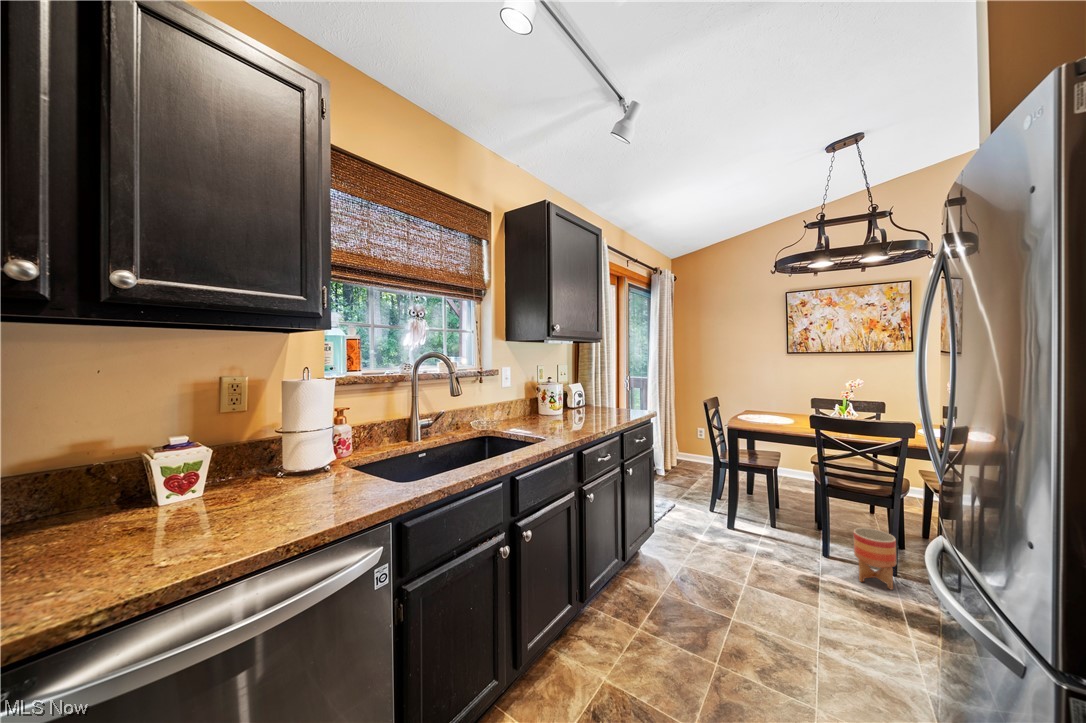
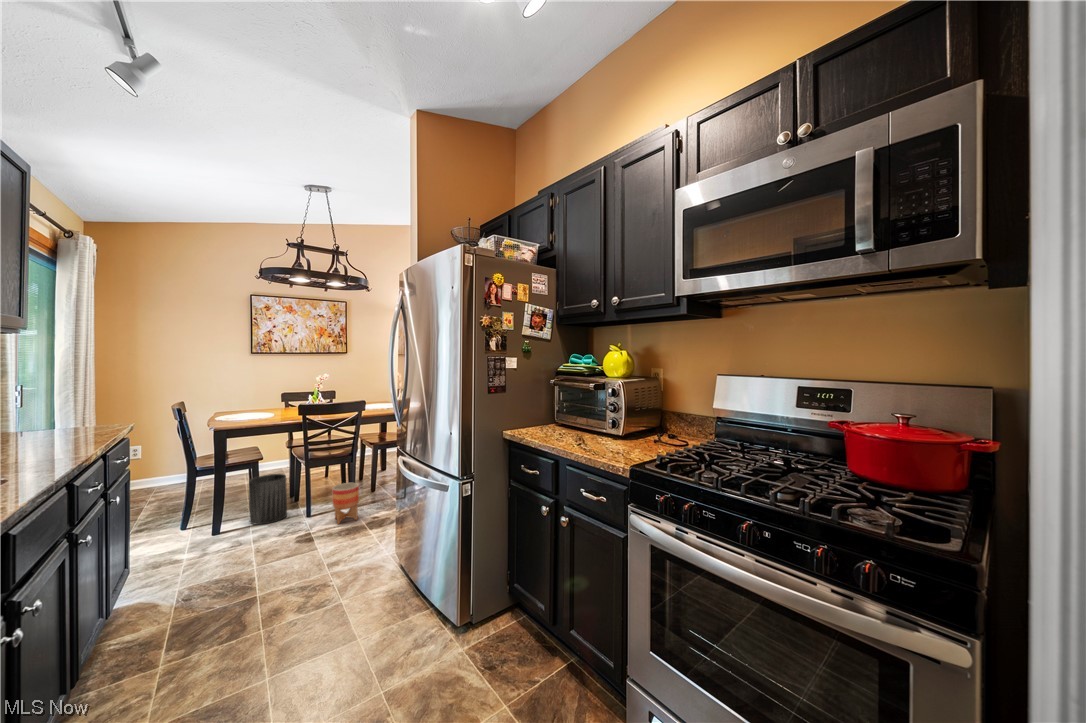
trash can: none [762,485,803,542] -> present [249,474,287,525]

